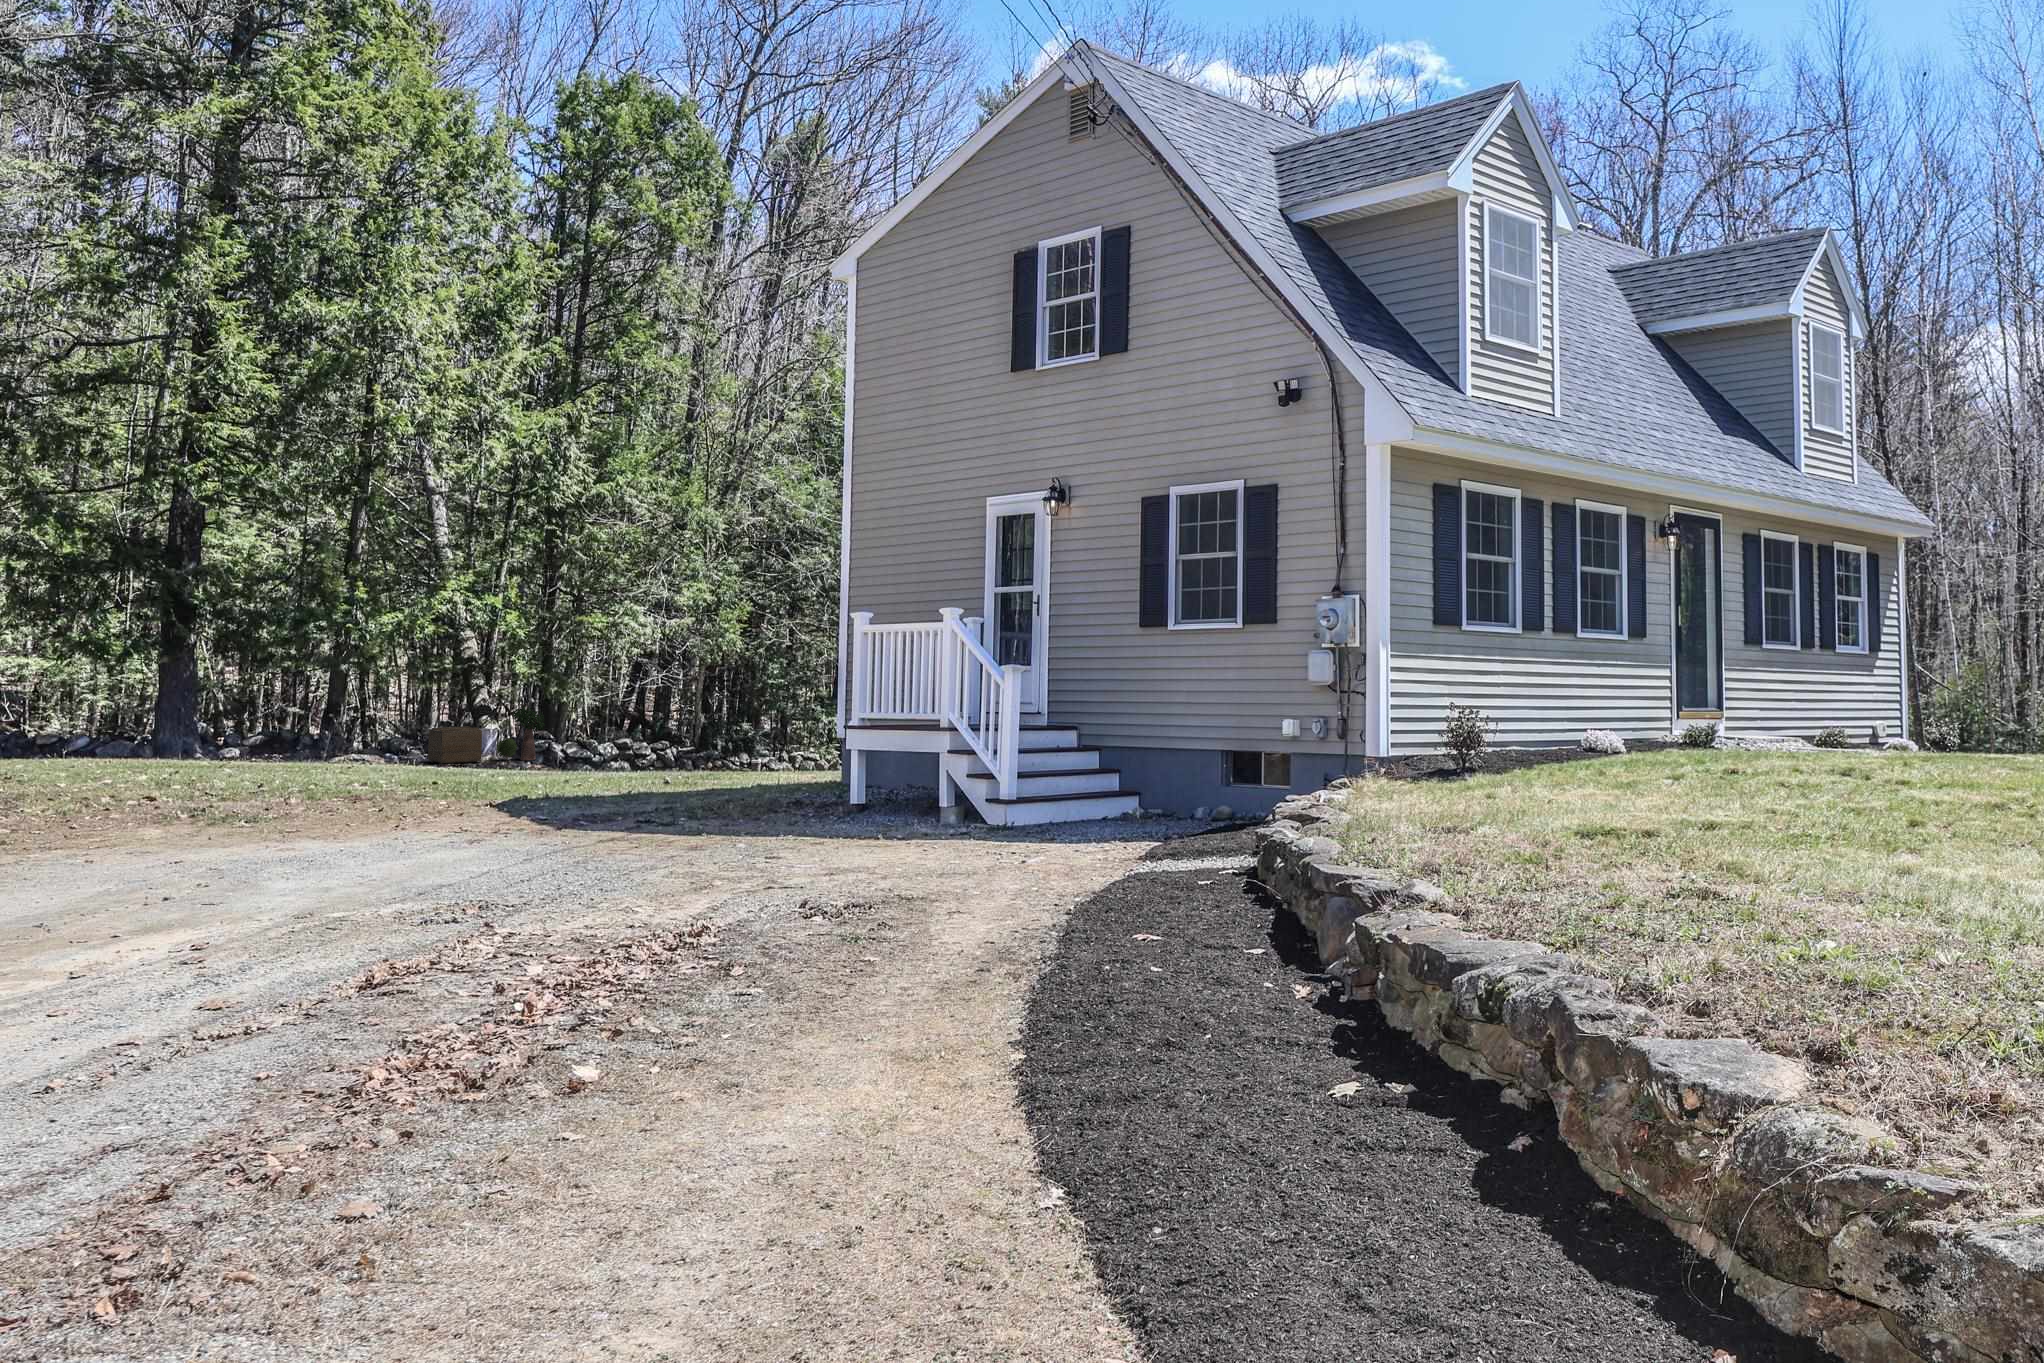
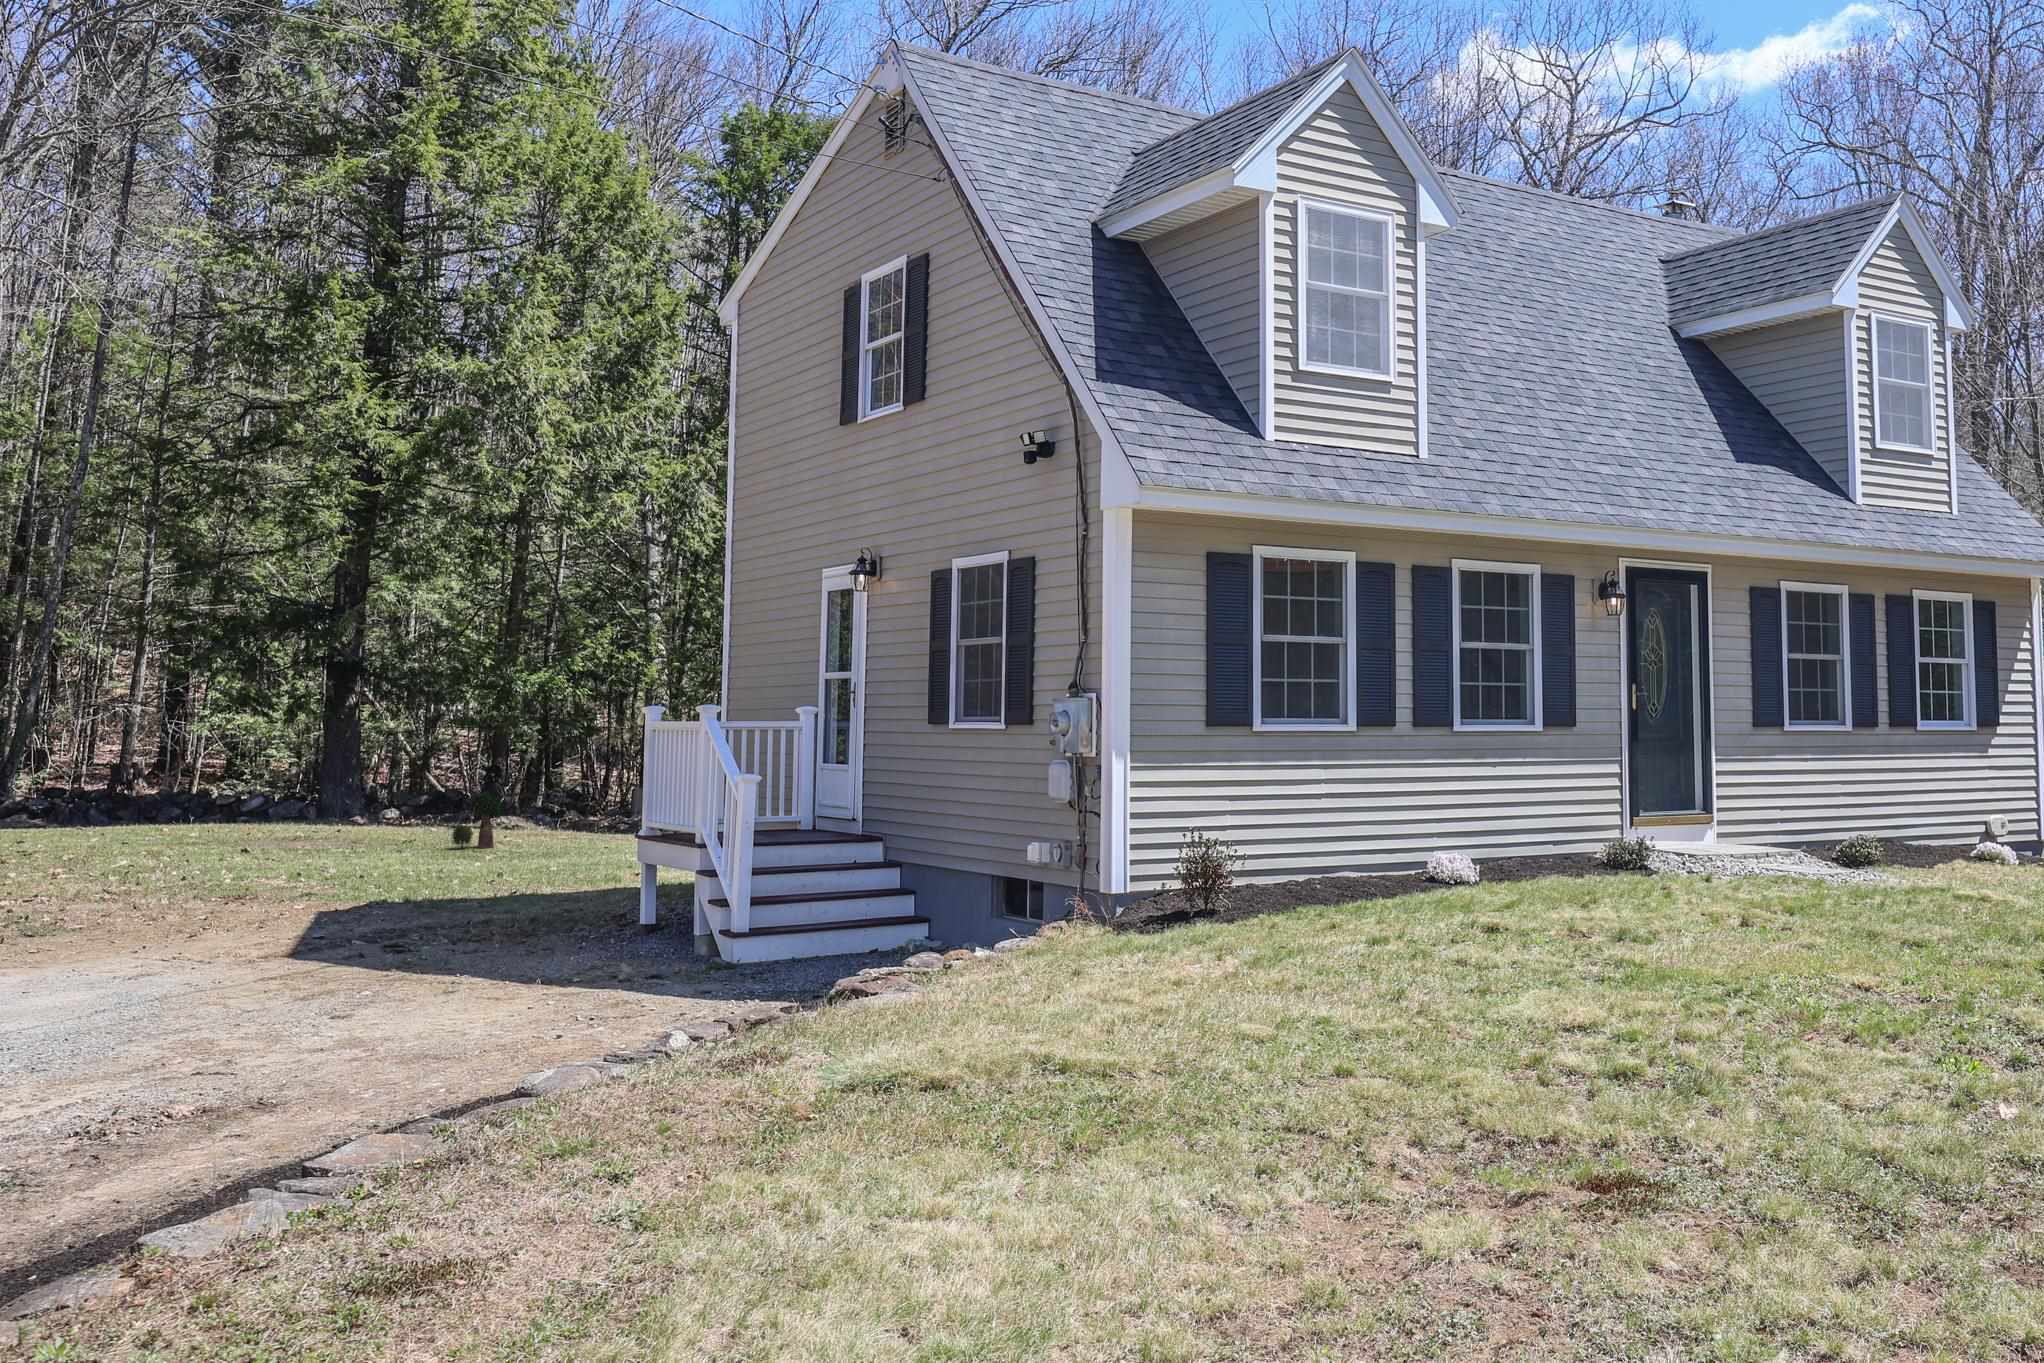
wooden crate: present [428,726,482,764] -> none [383,812,432,854]

